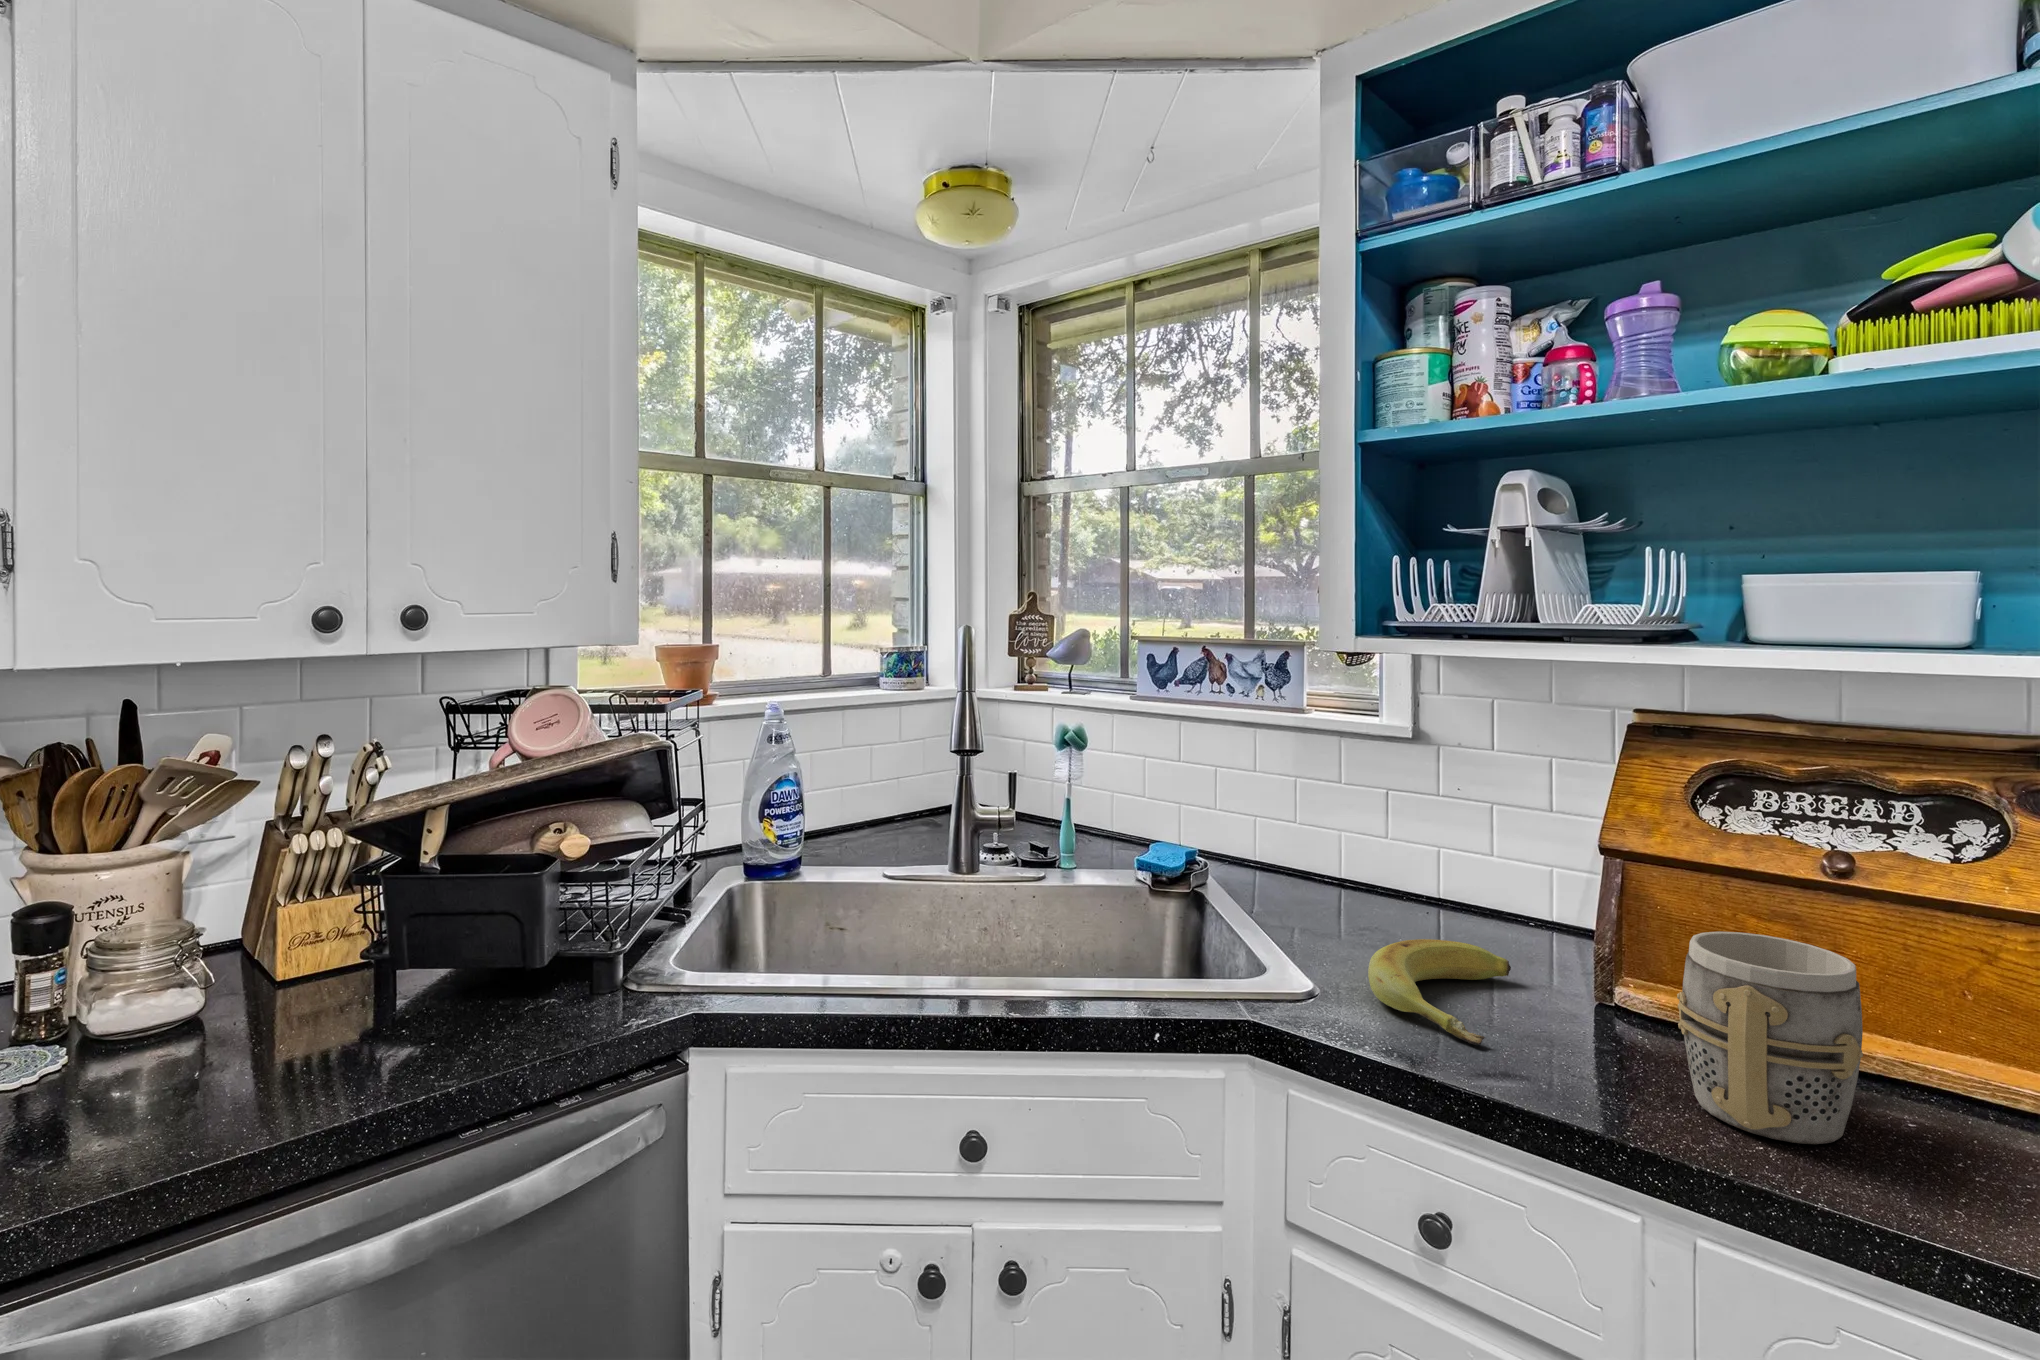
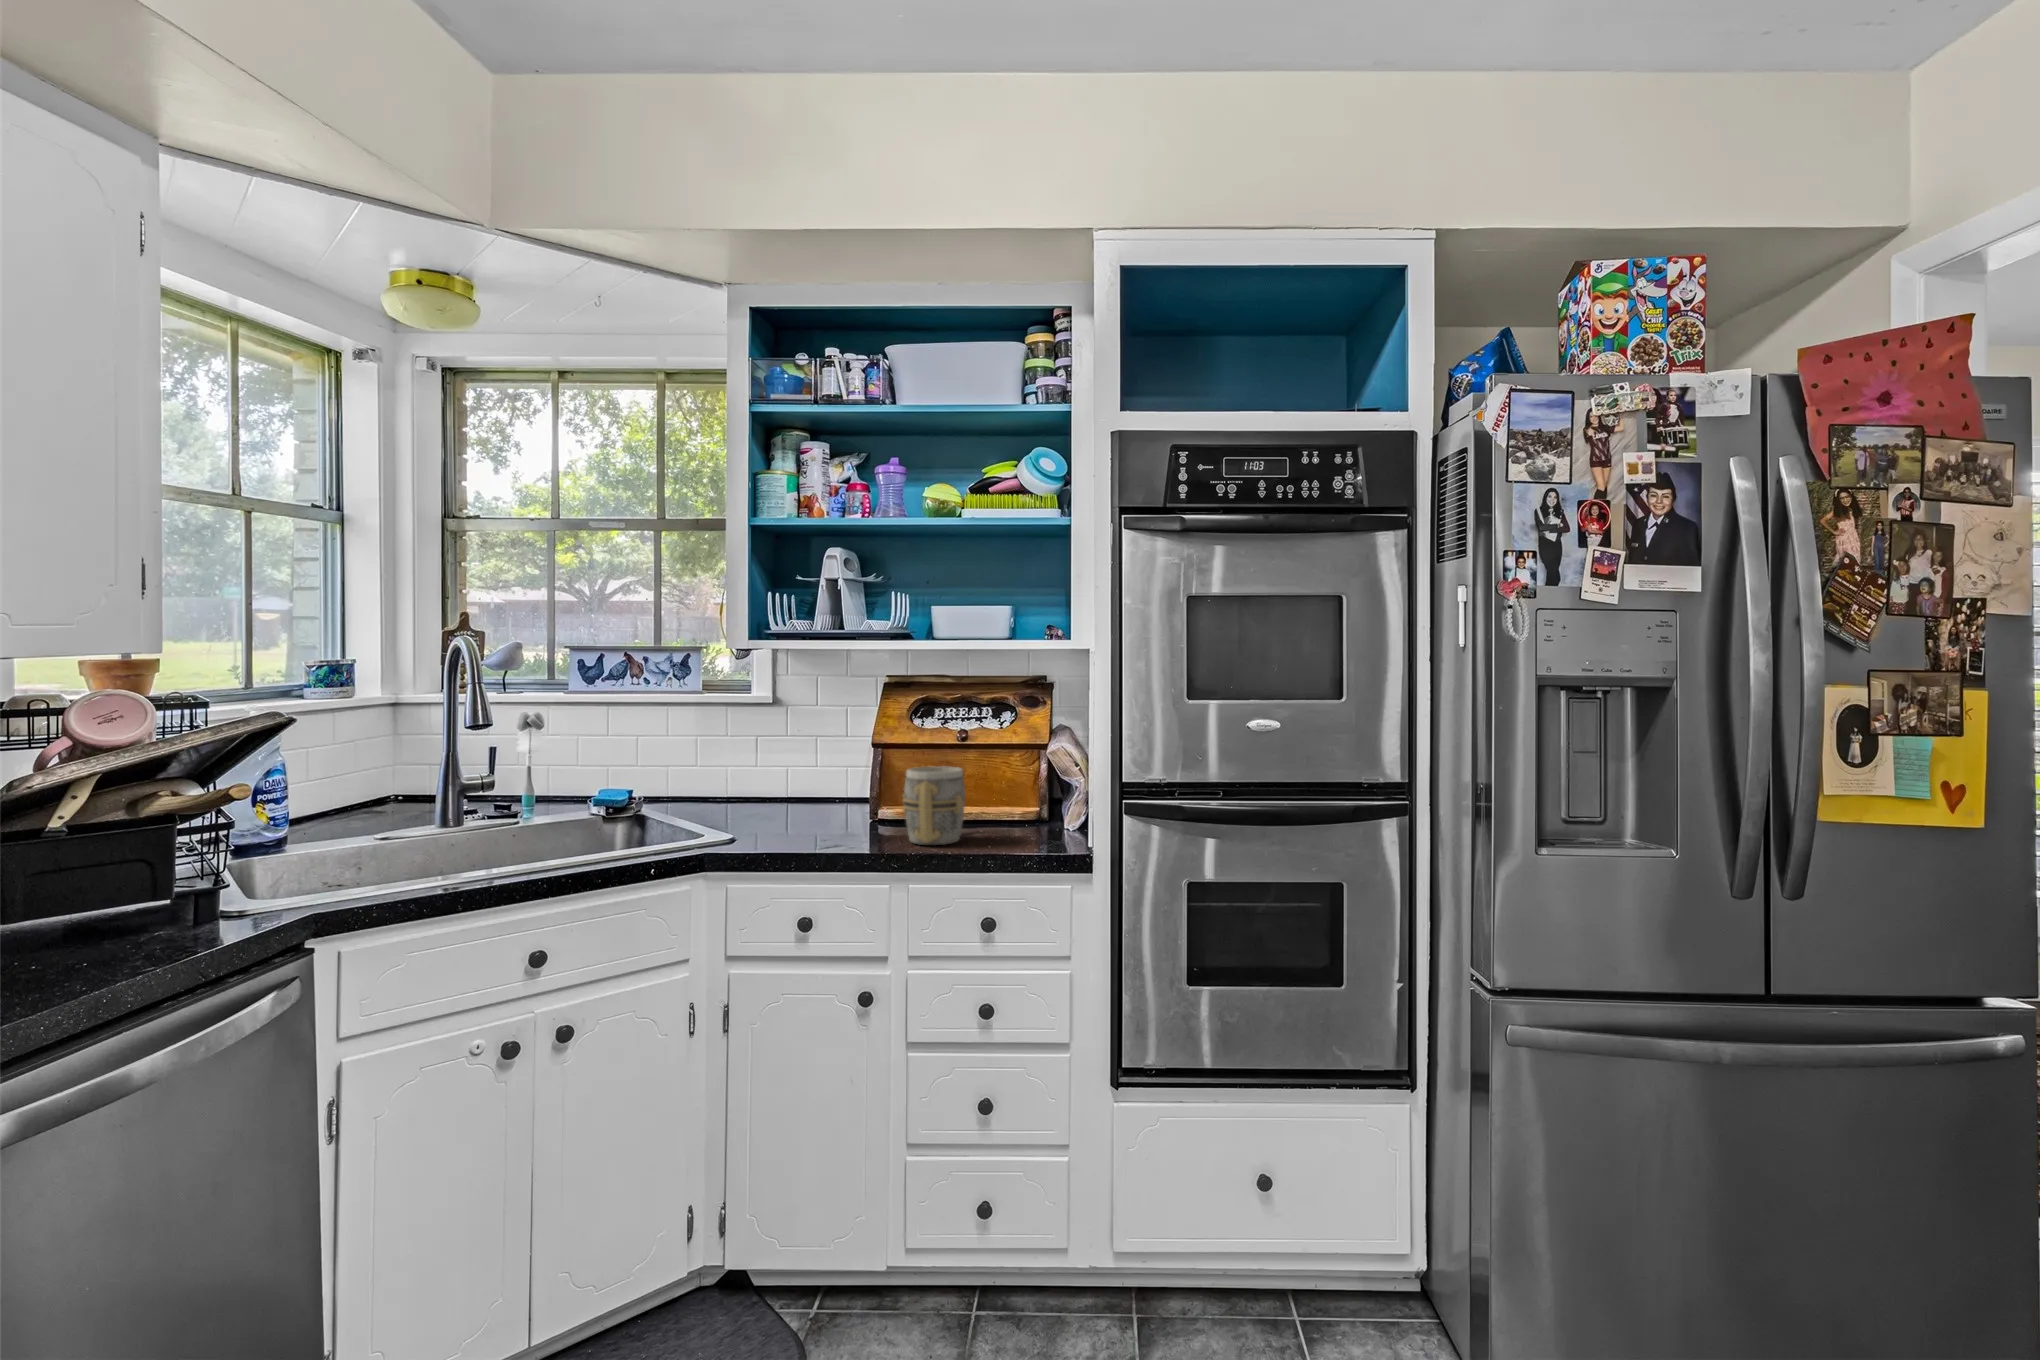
banana: present [1368,939,1511,1045] -> none [763,808,834,843]

